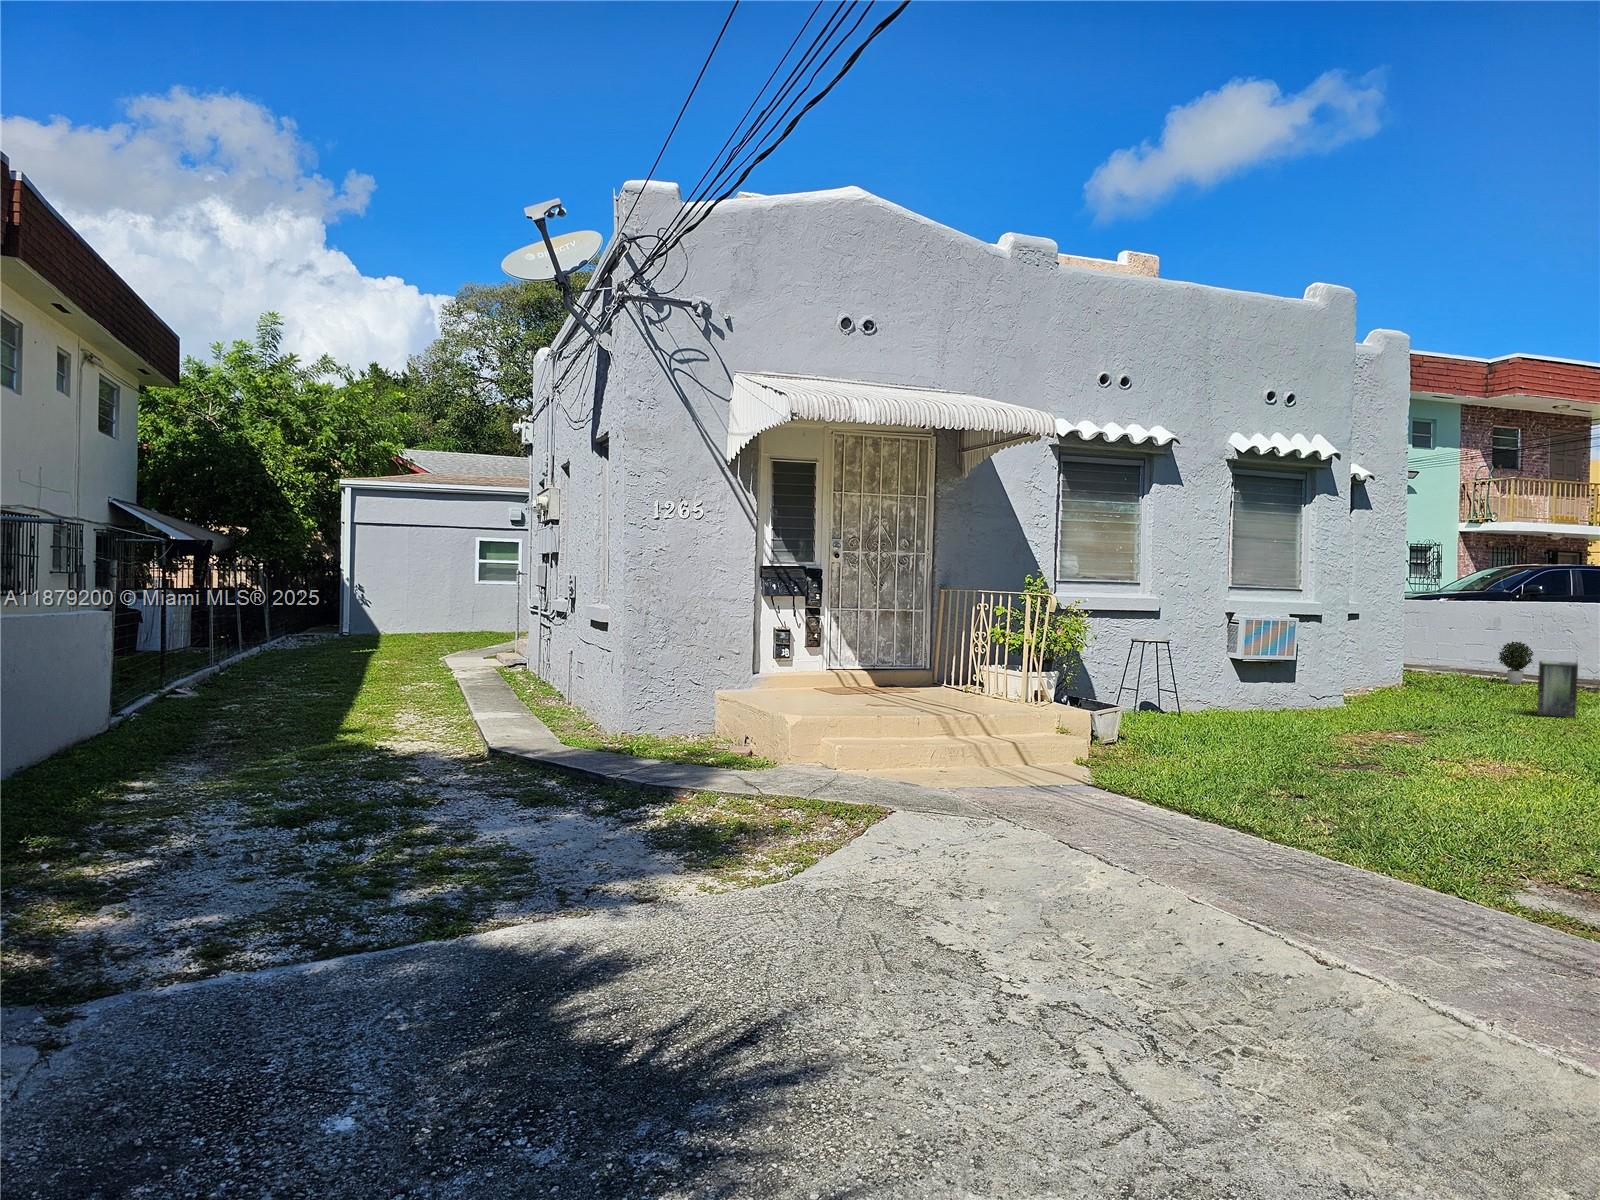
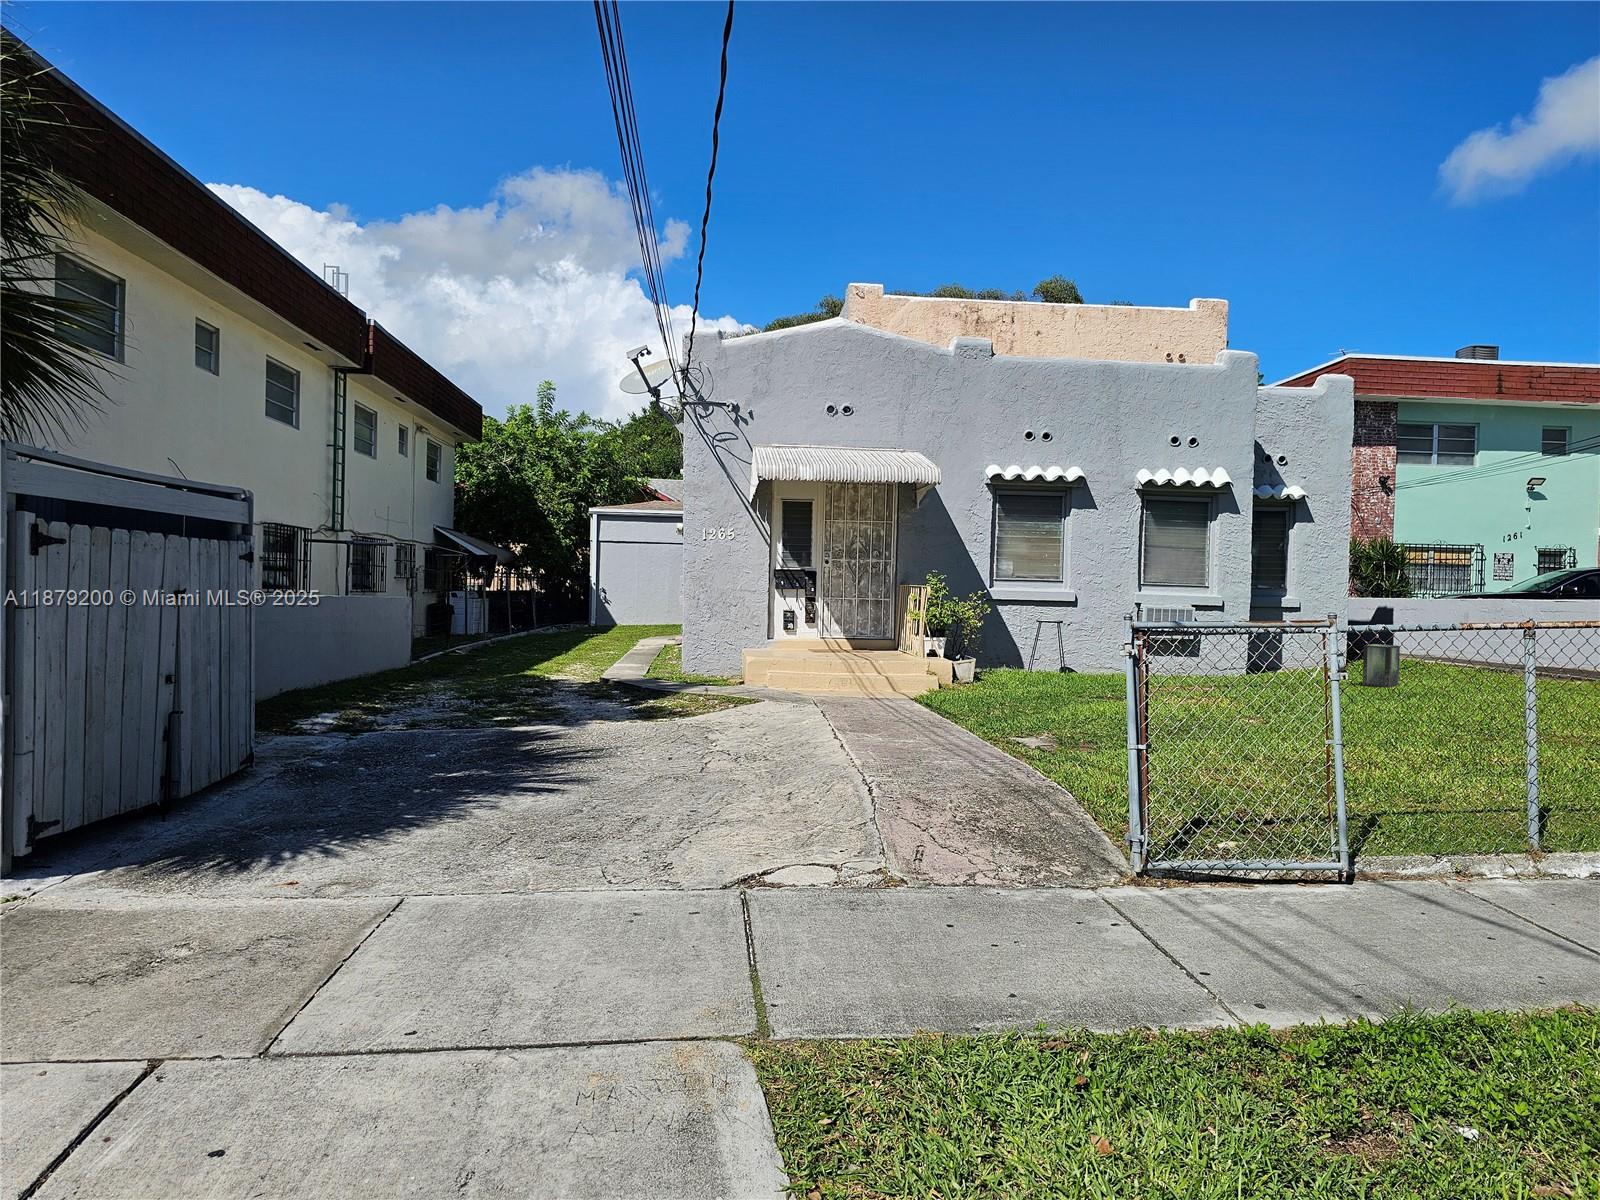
potted plant: present [1498,641,1533,684] -> none [1404,632,1433,668]

